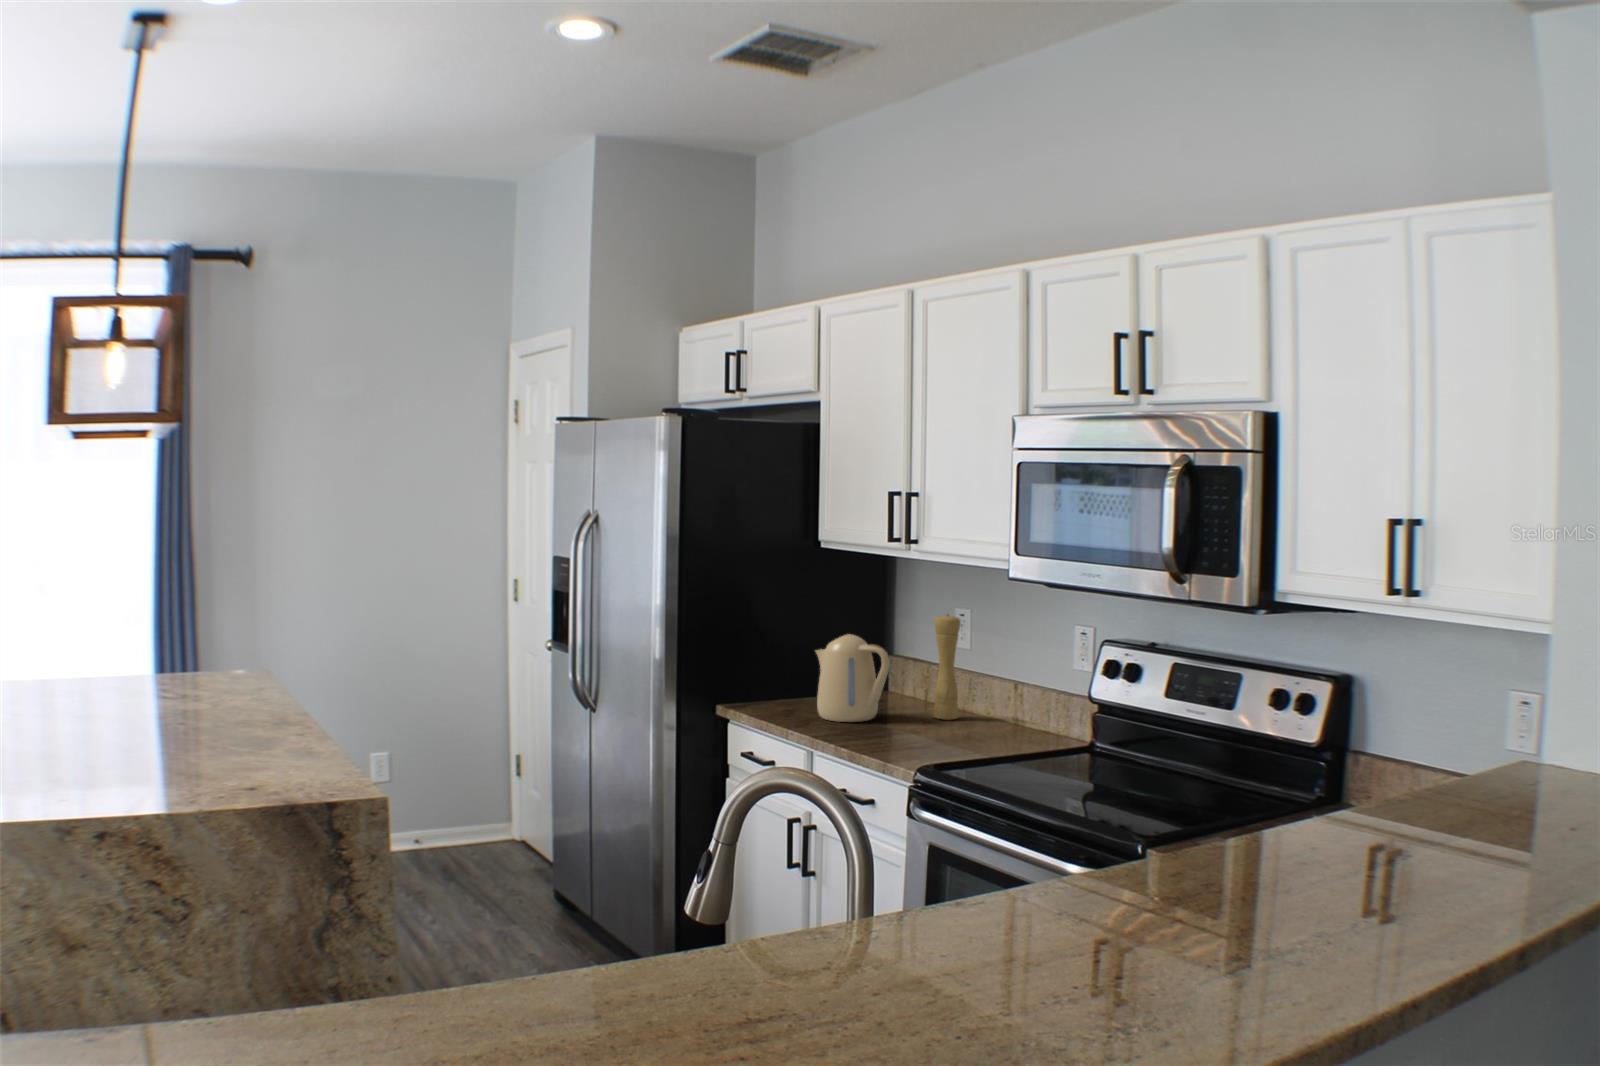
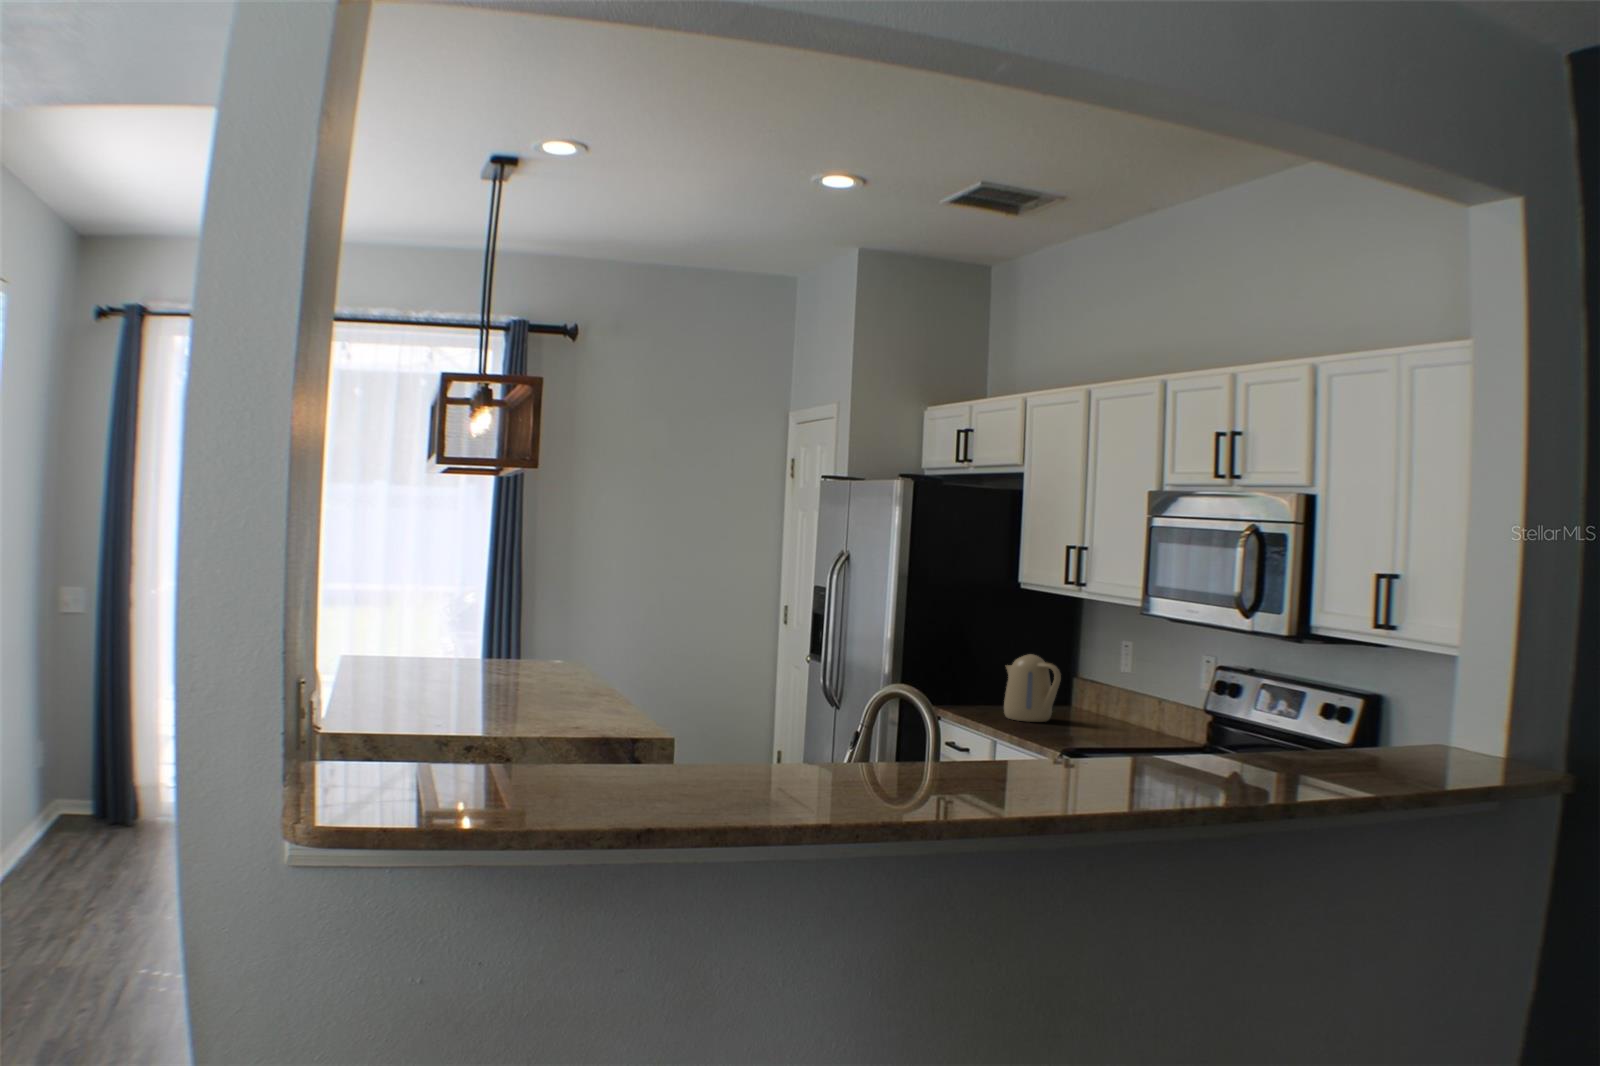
pepper mill: present [934,614,961,720] -> none [1097,643,1122,727]

